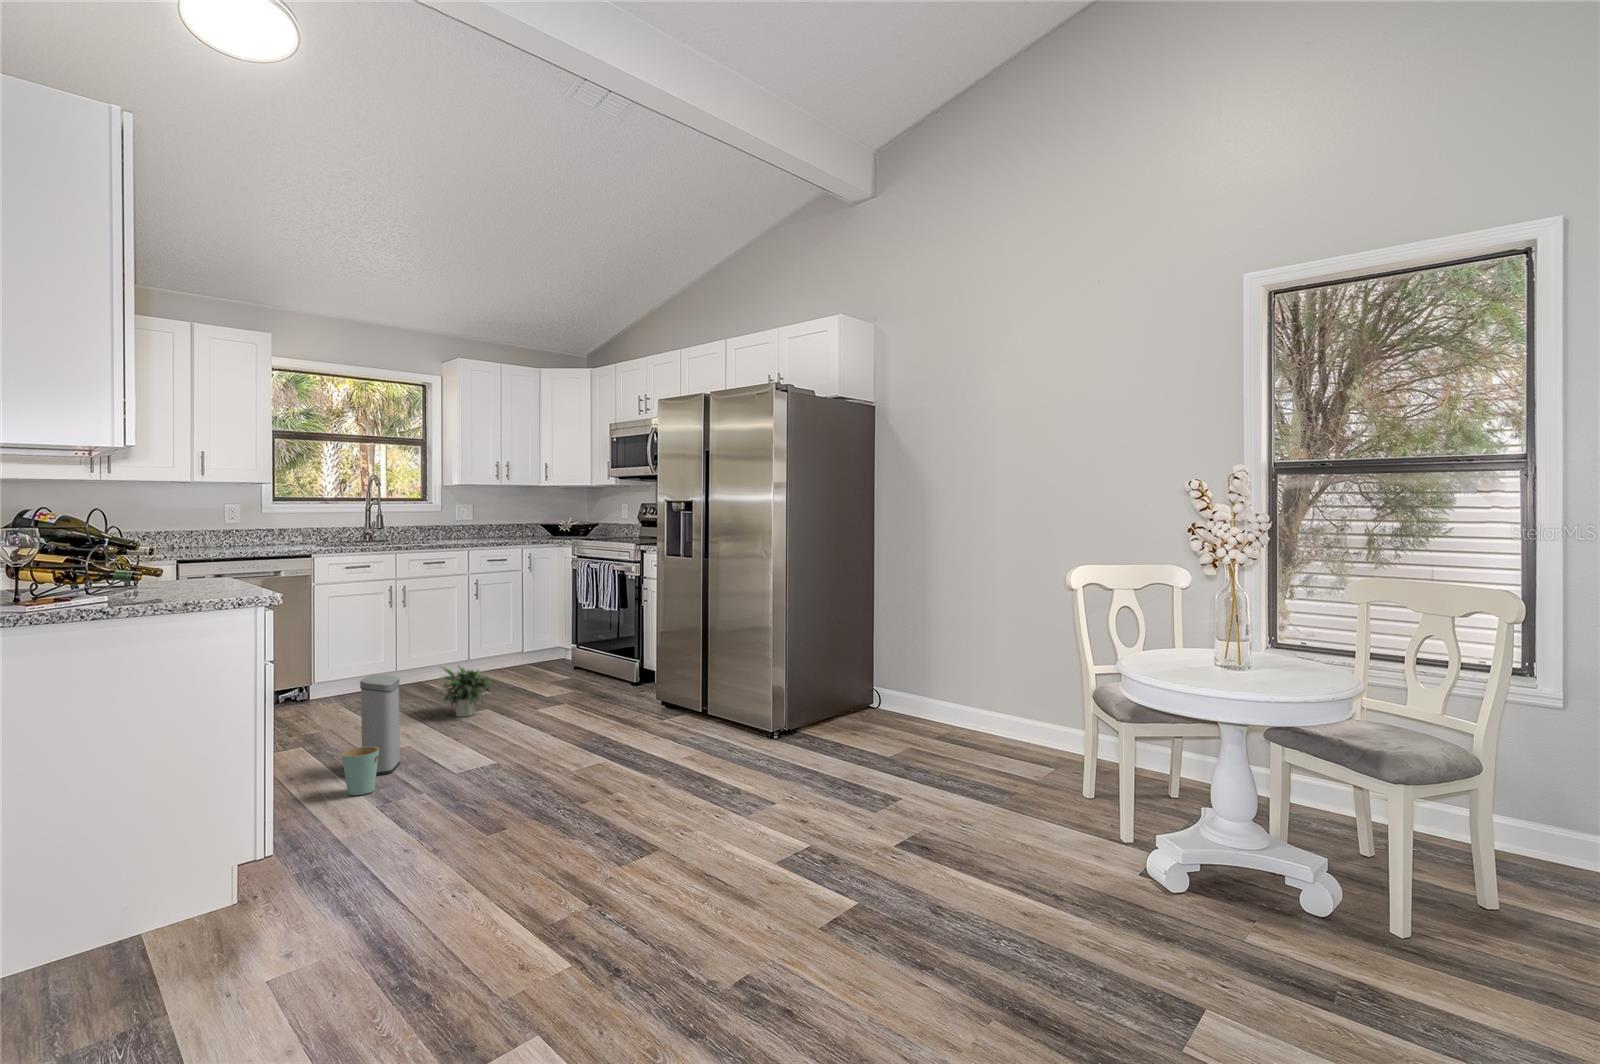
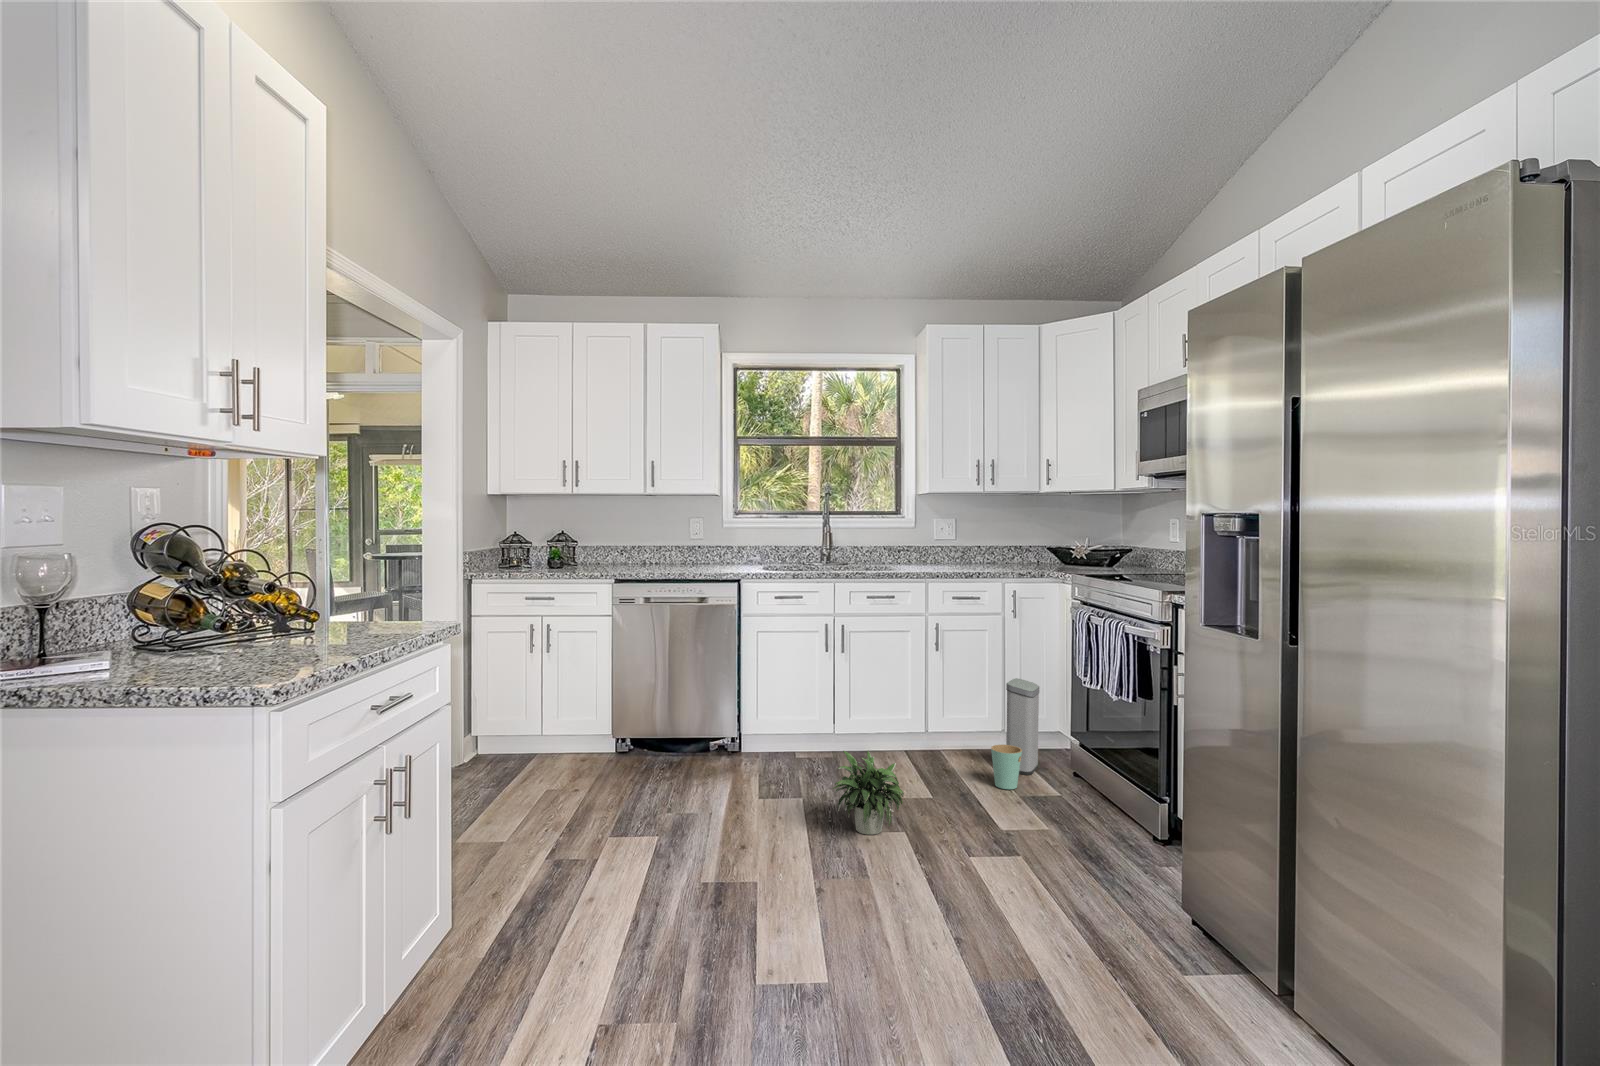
trash can: present [342,674,400,795] -> present [991,678,1039,789]

